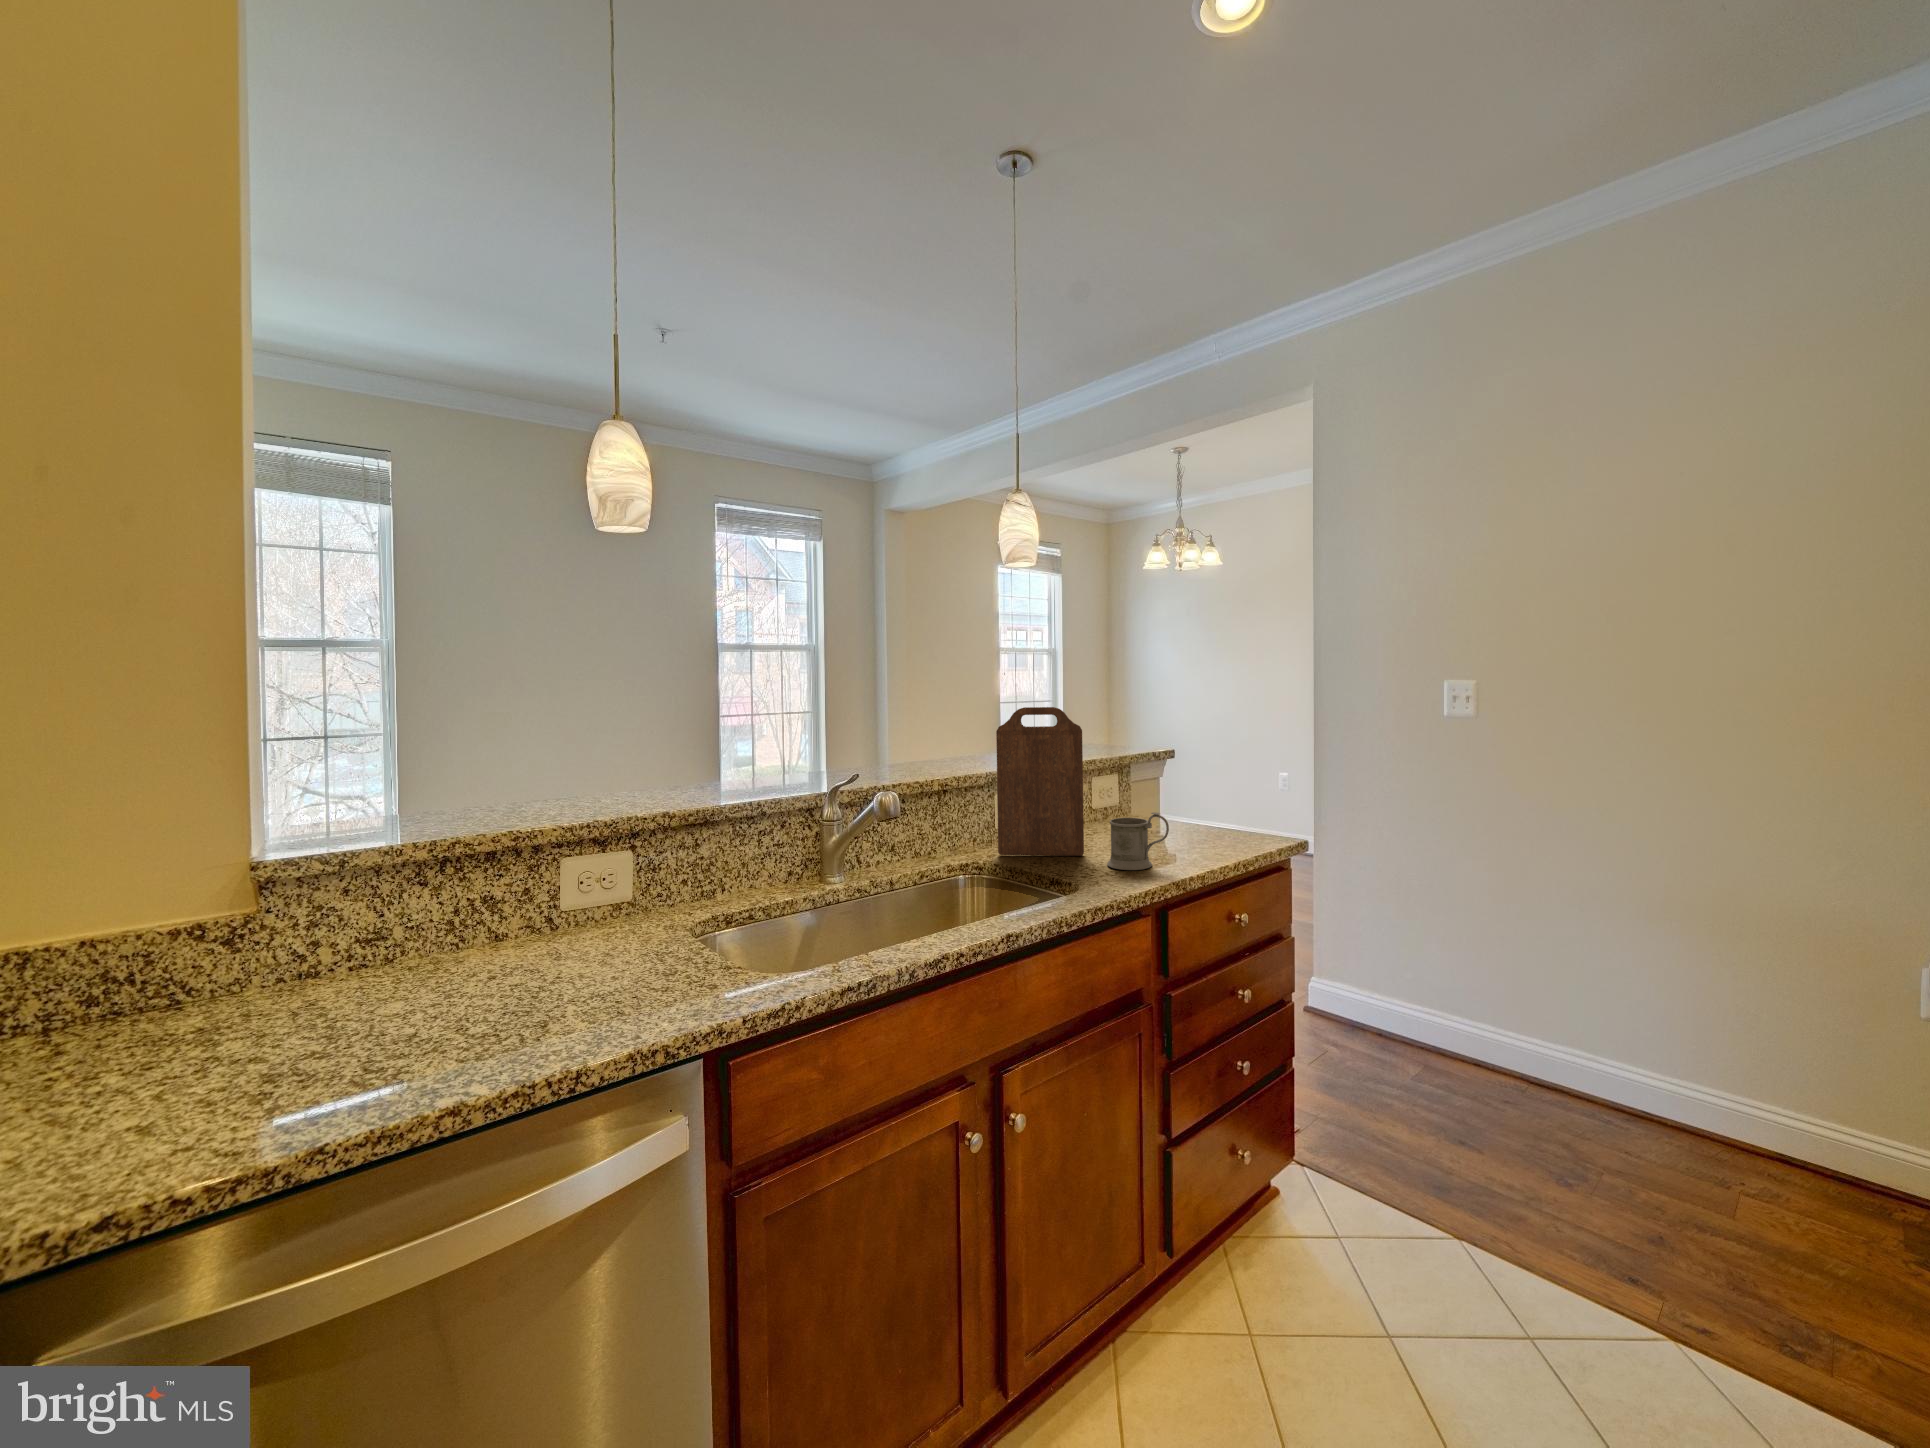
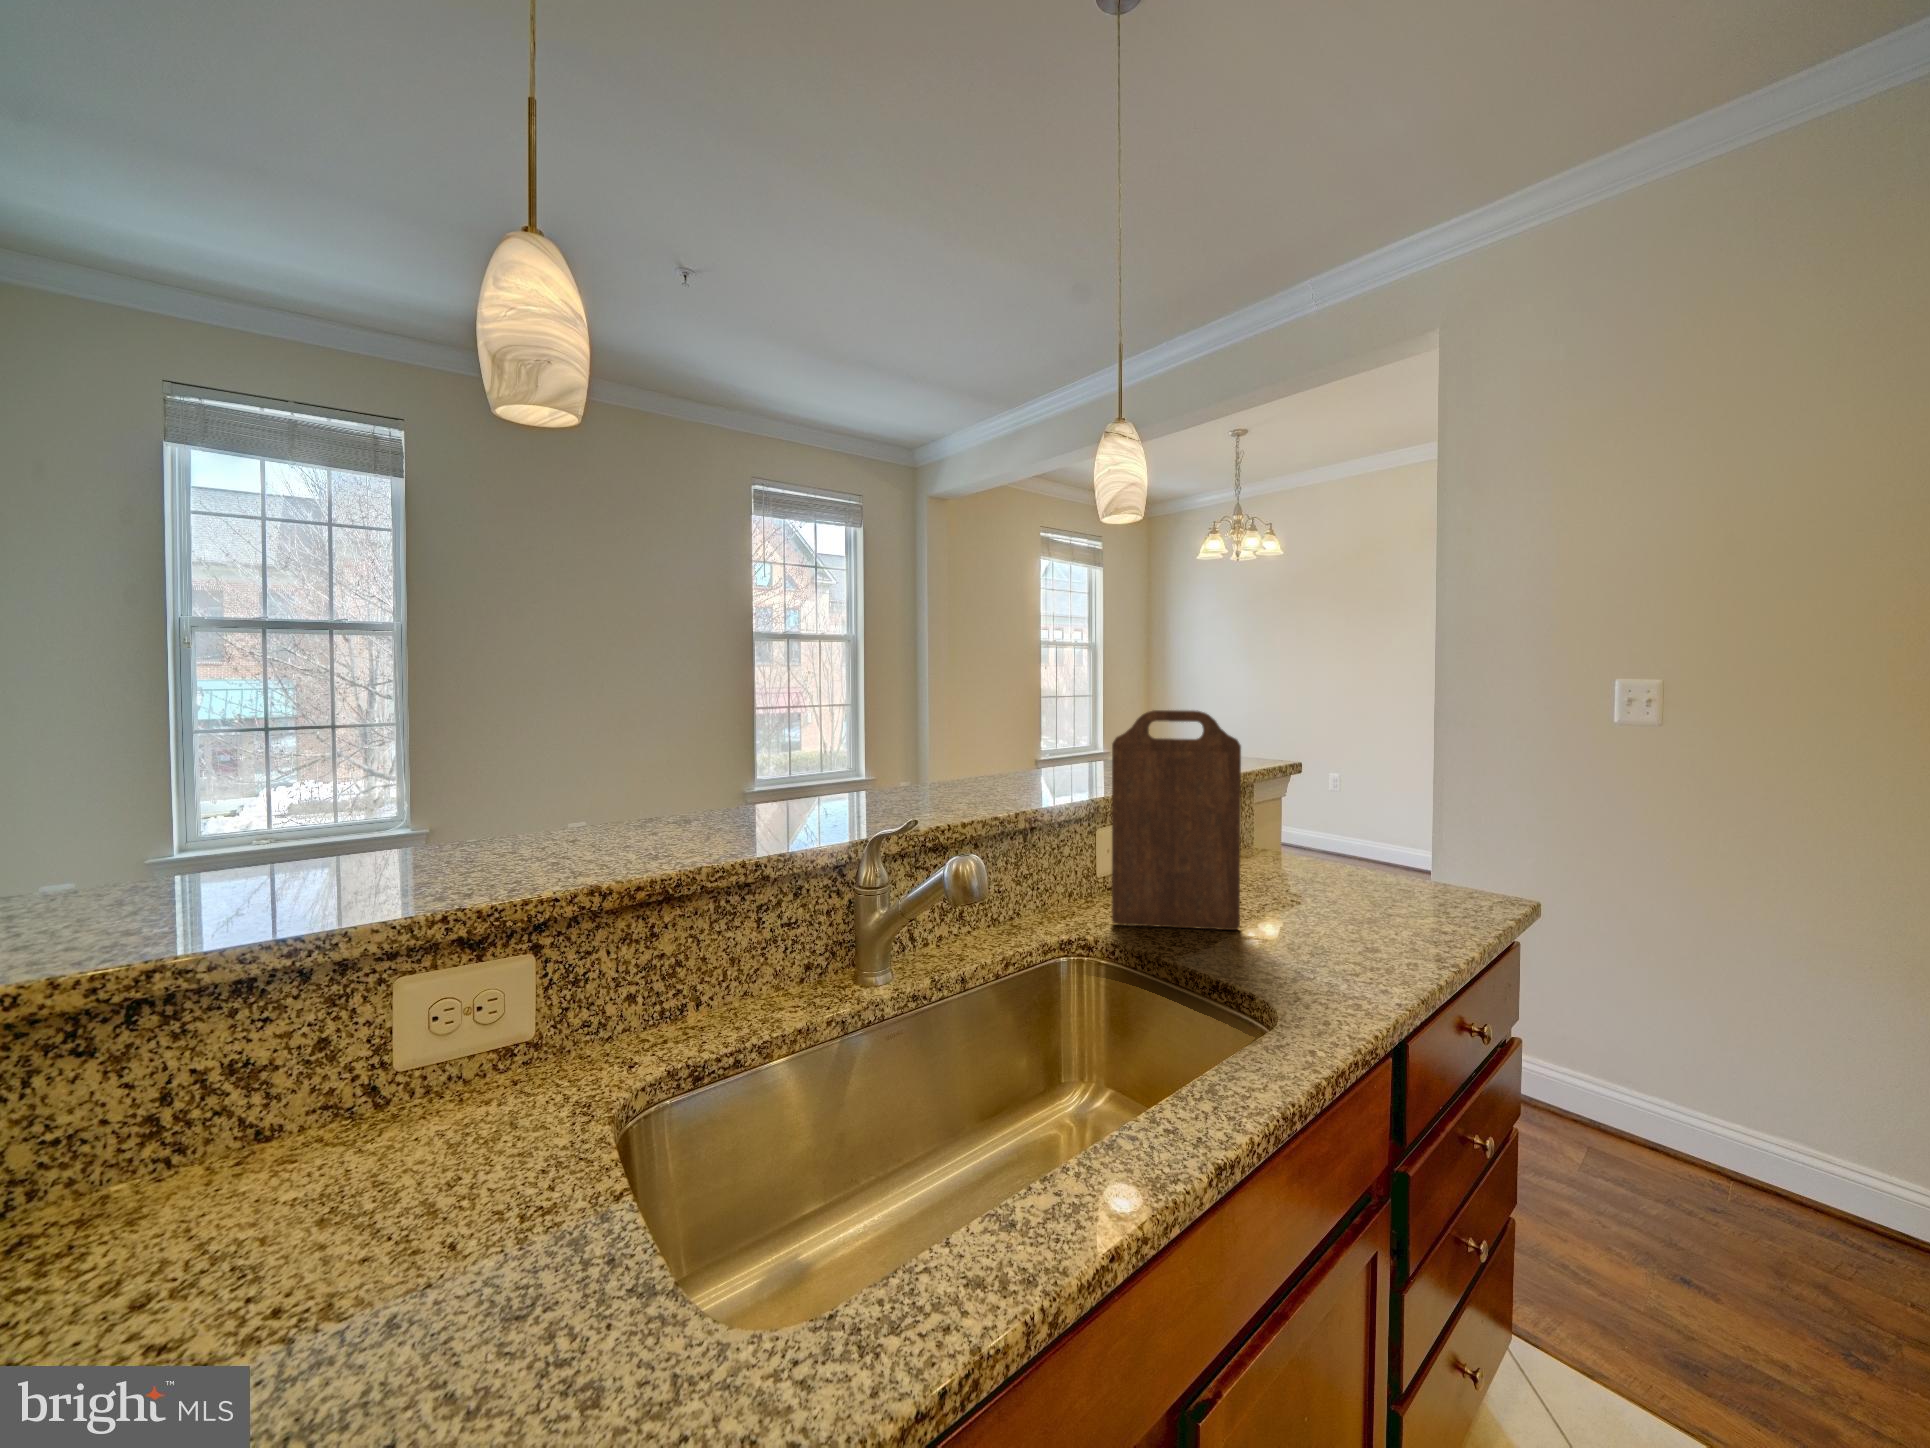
mug: present [1107,813,1169,870] -> none [1287,879,1396,969]

